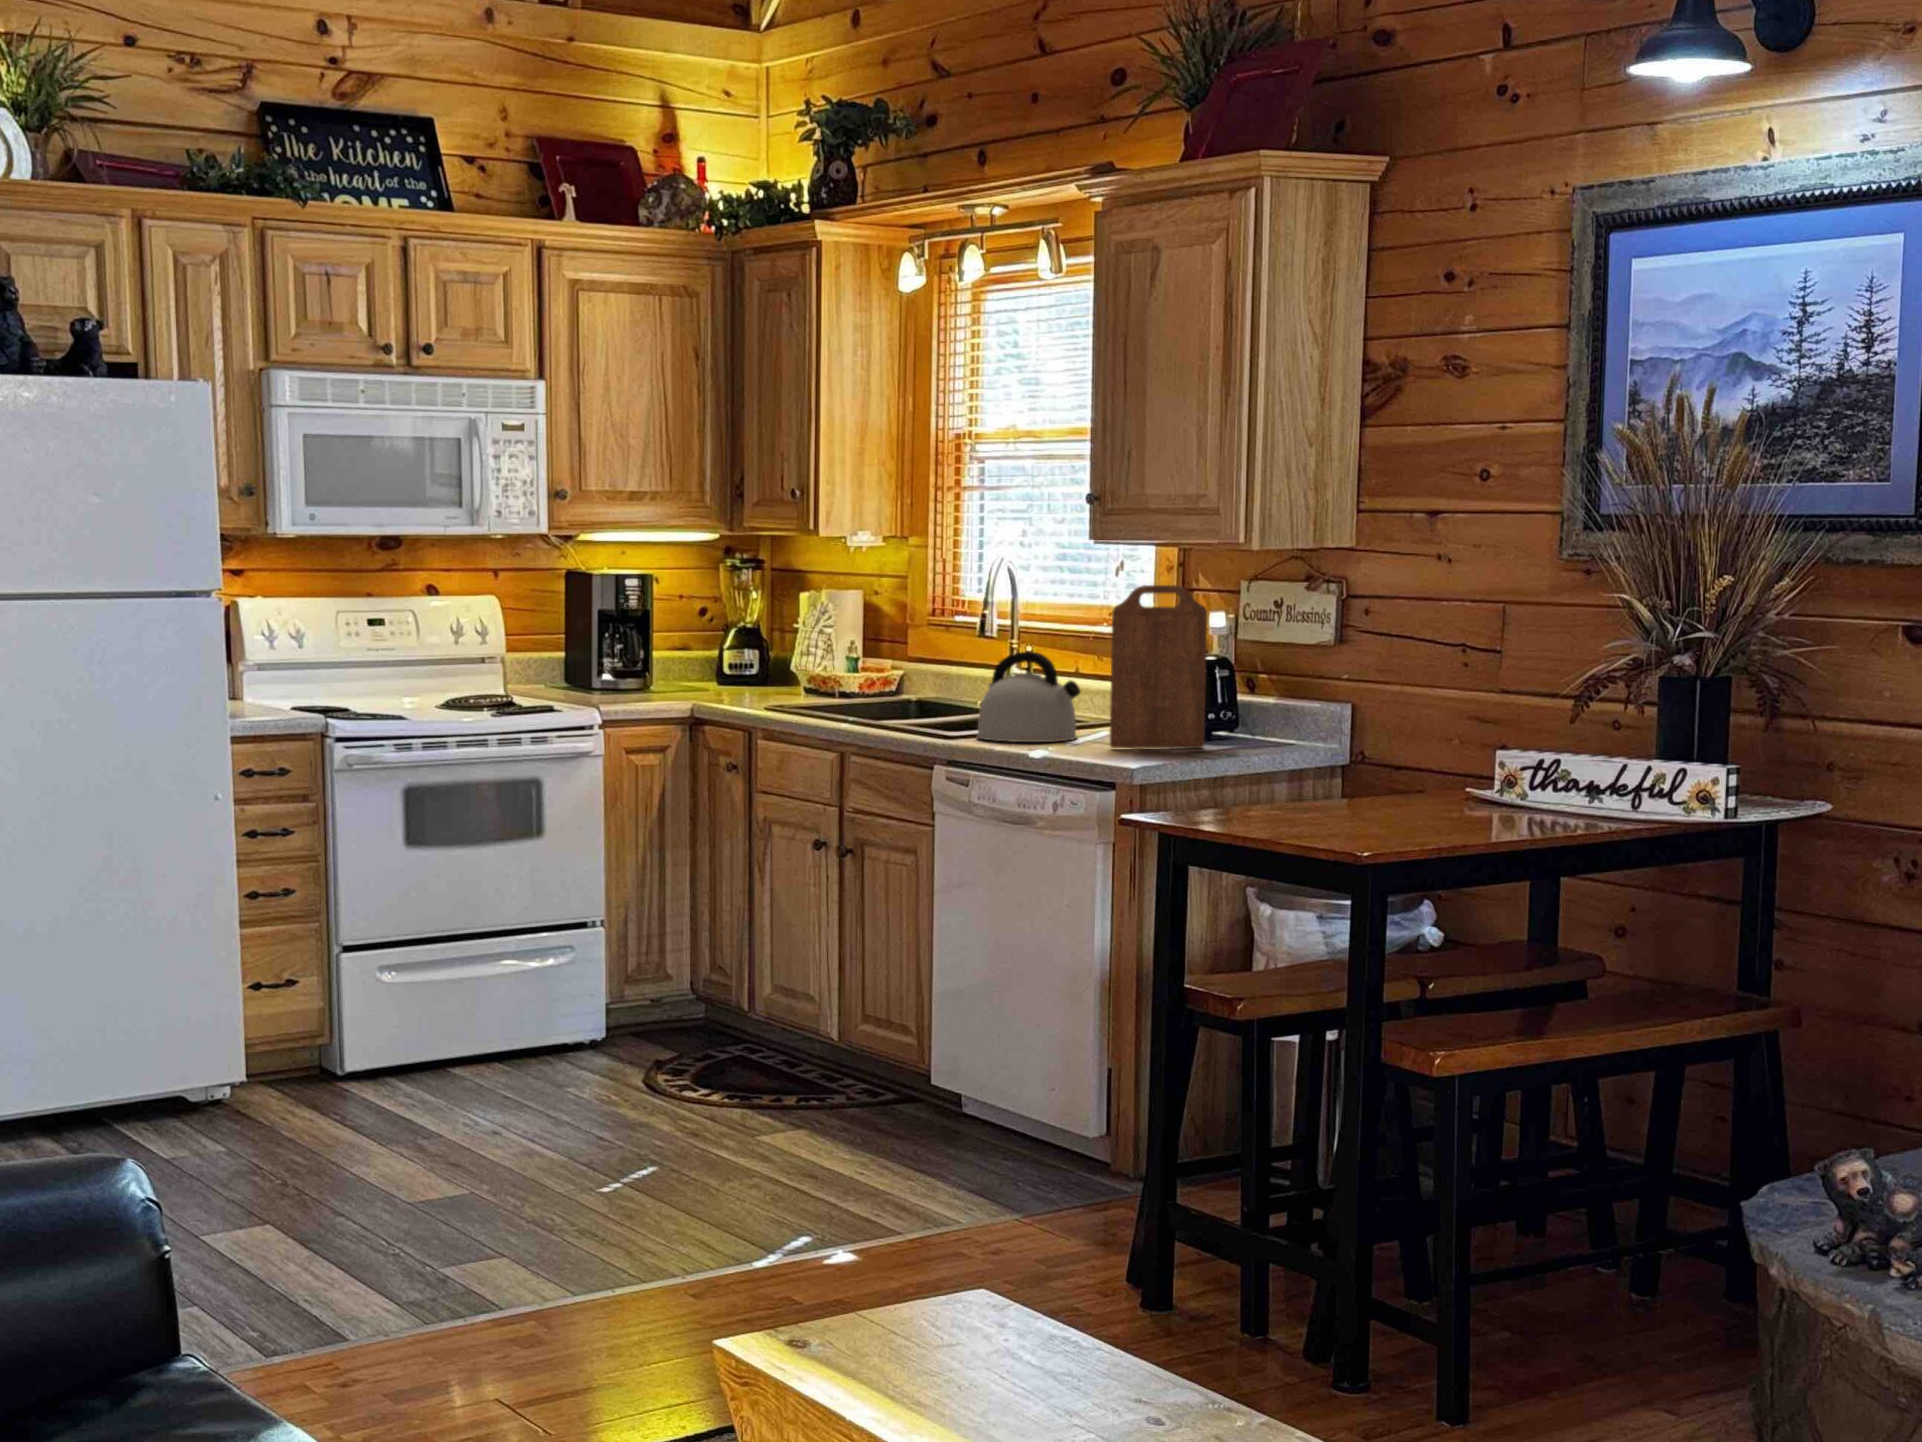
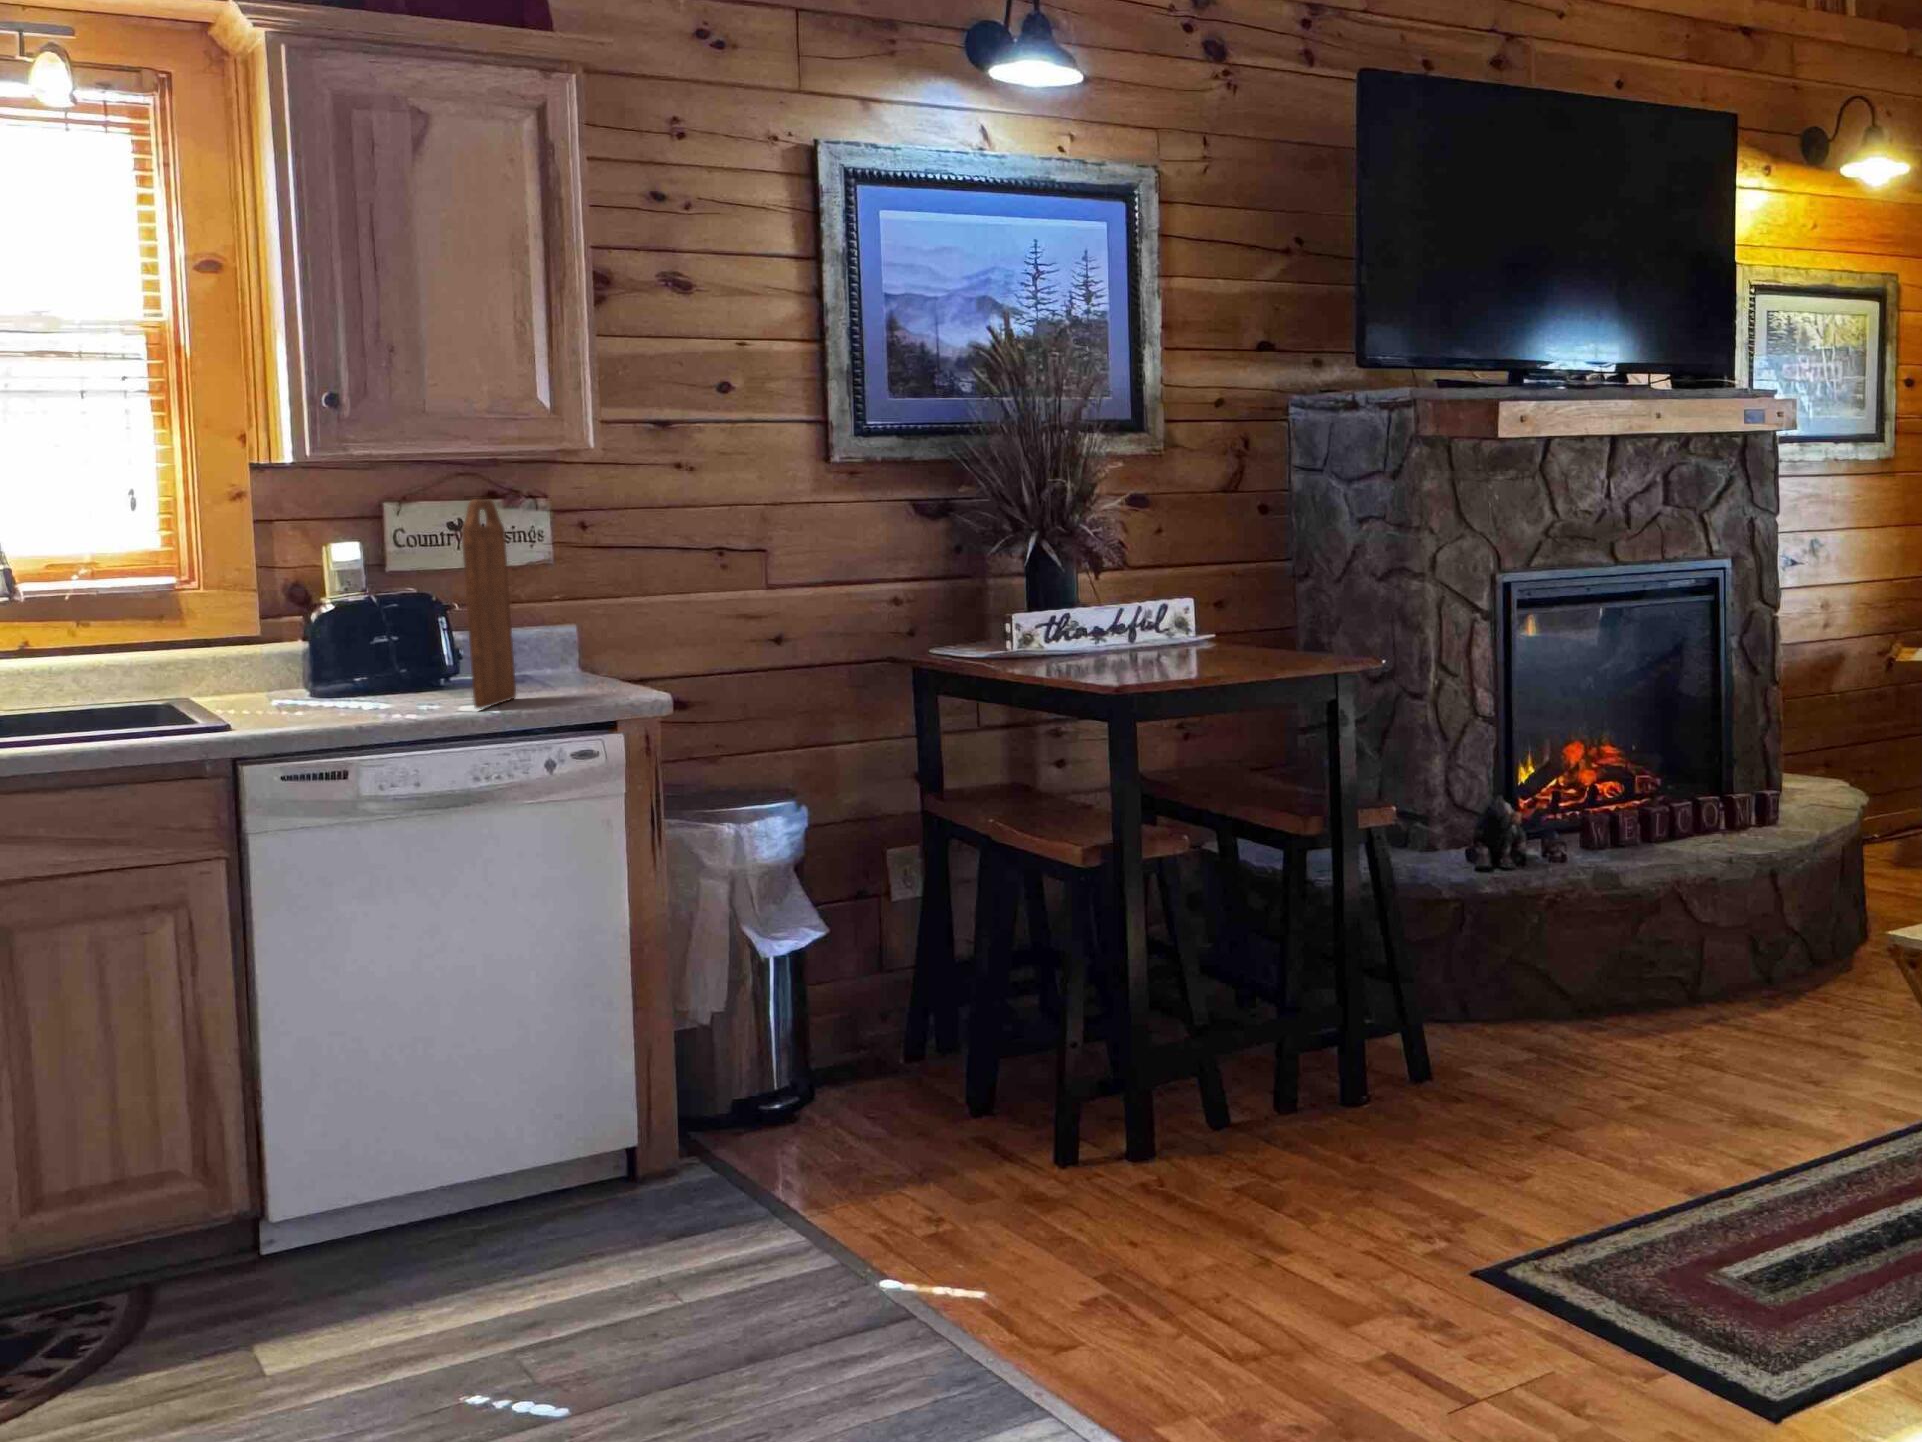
kettle: present [977,652,1080,742] -> none [188,605,363,739]

